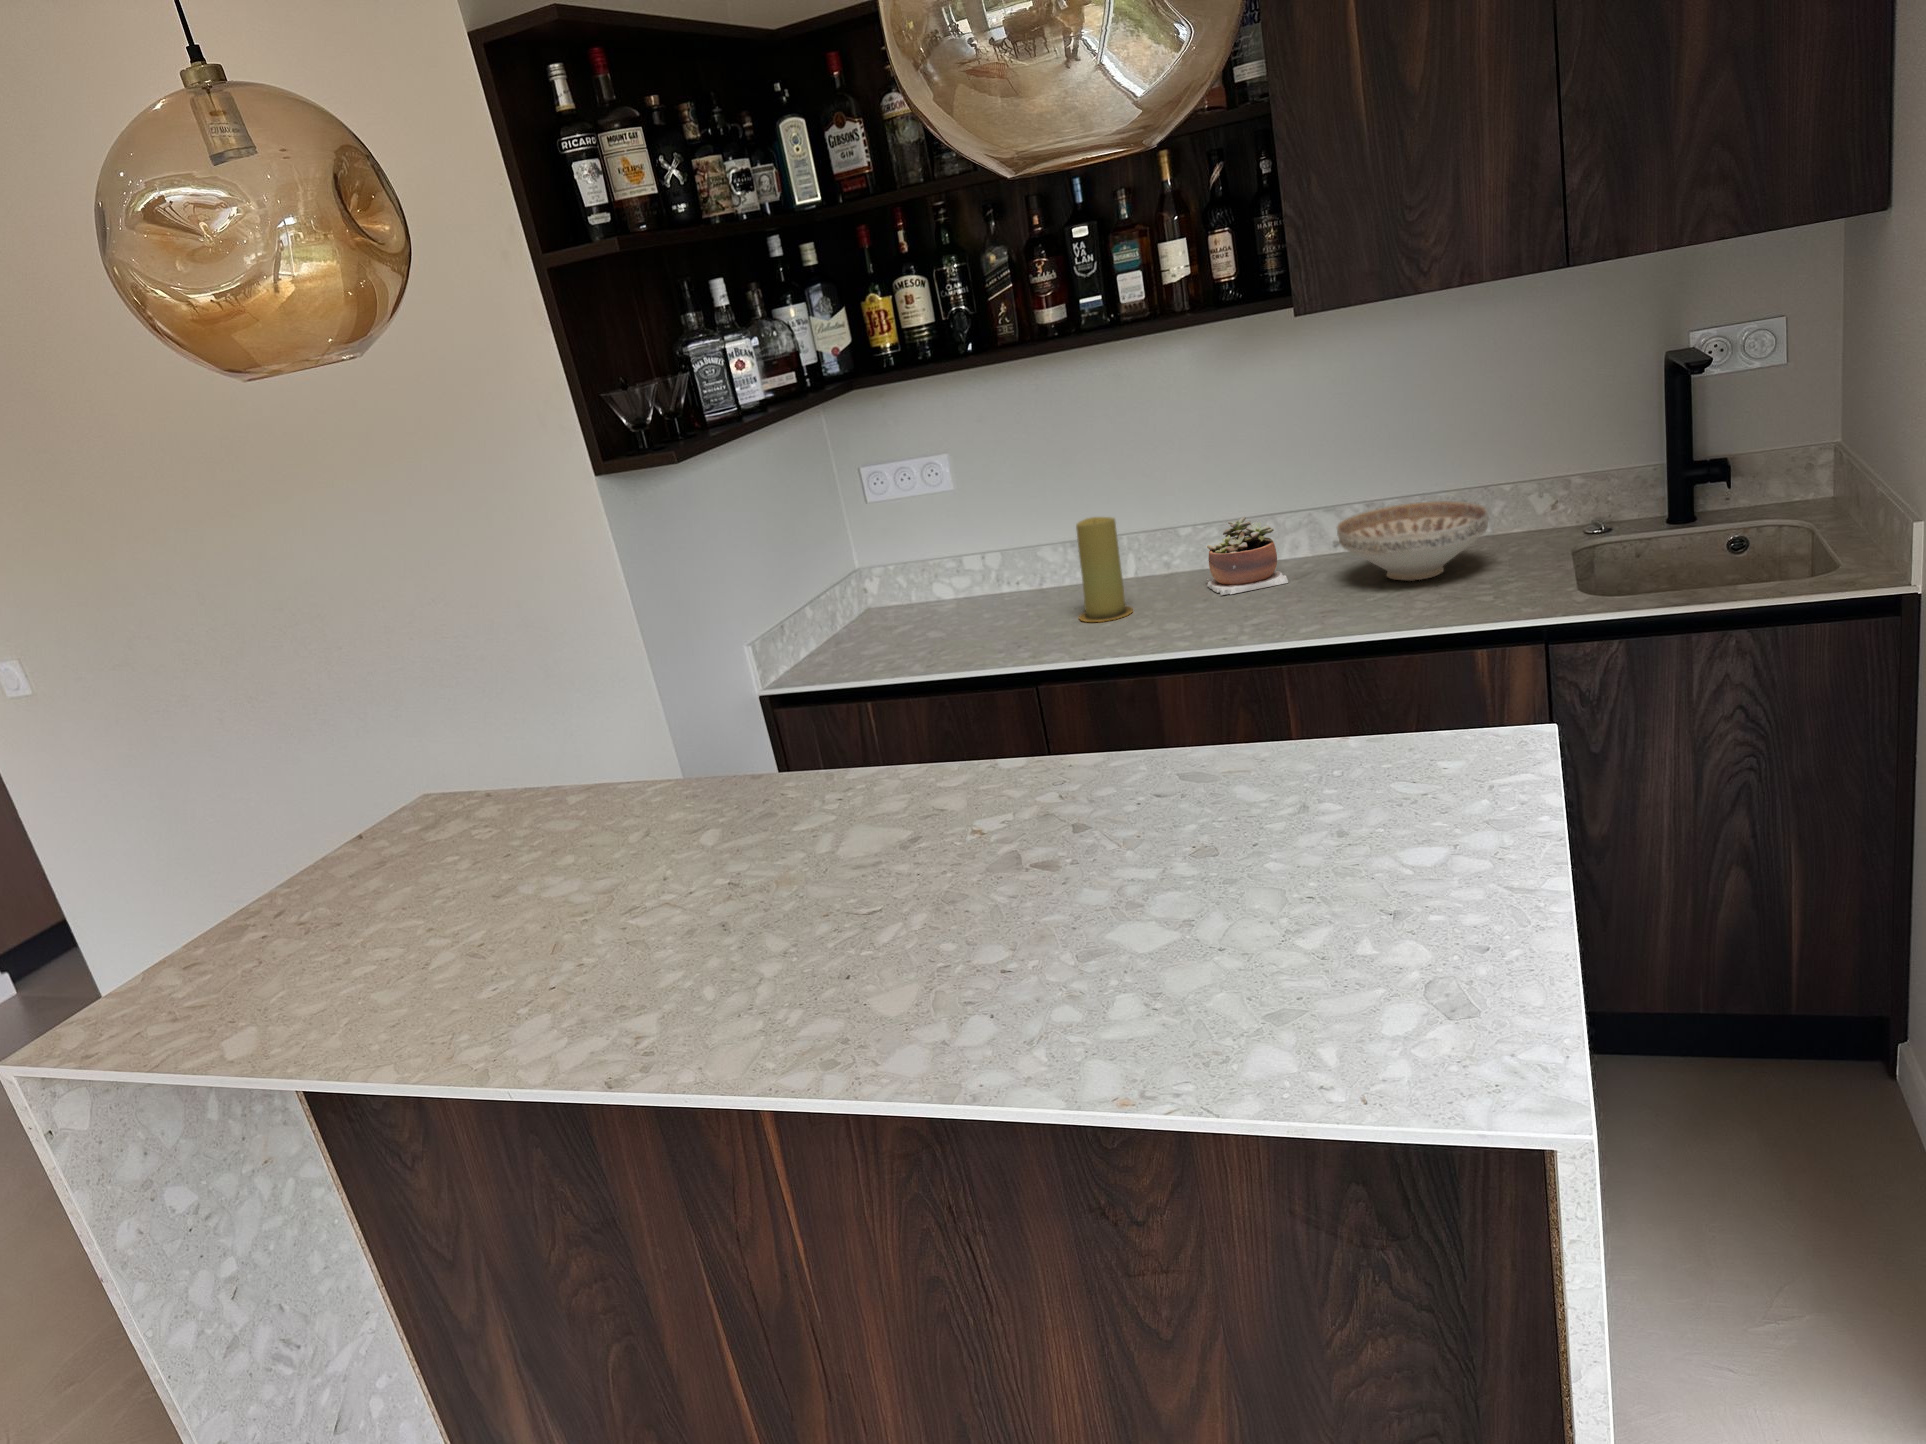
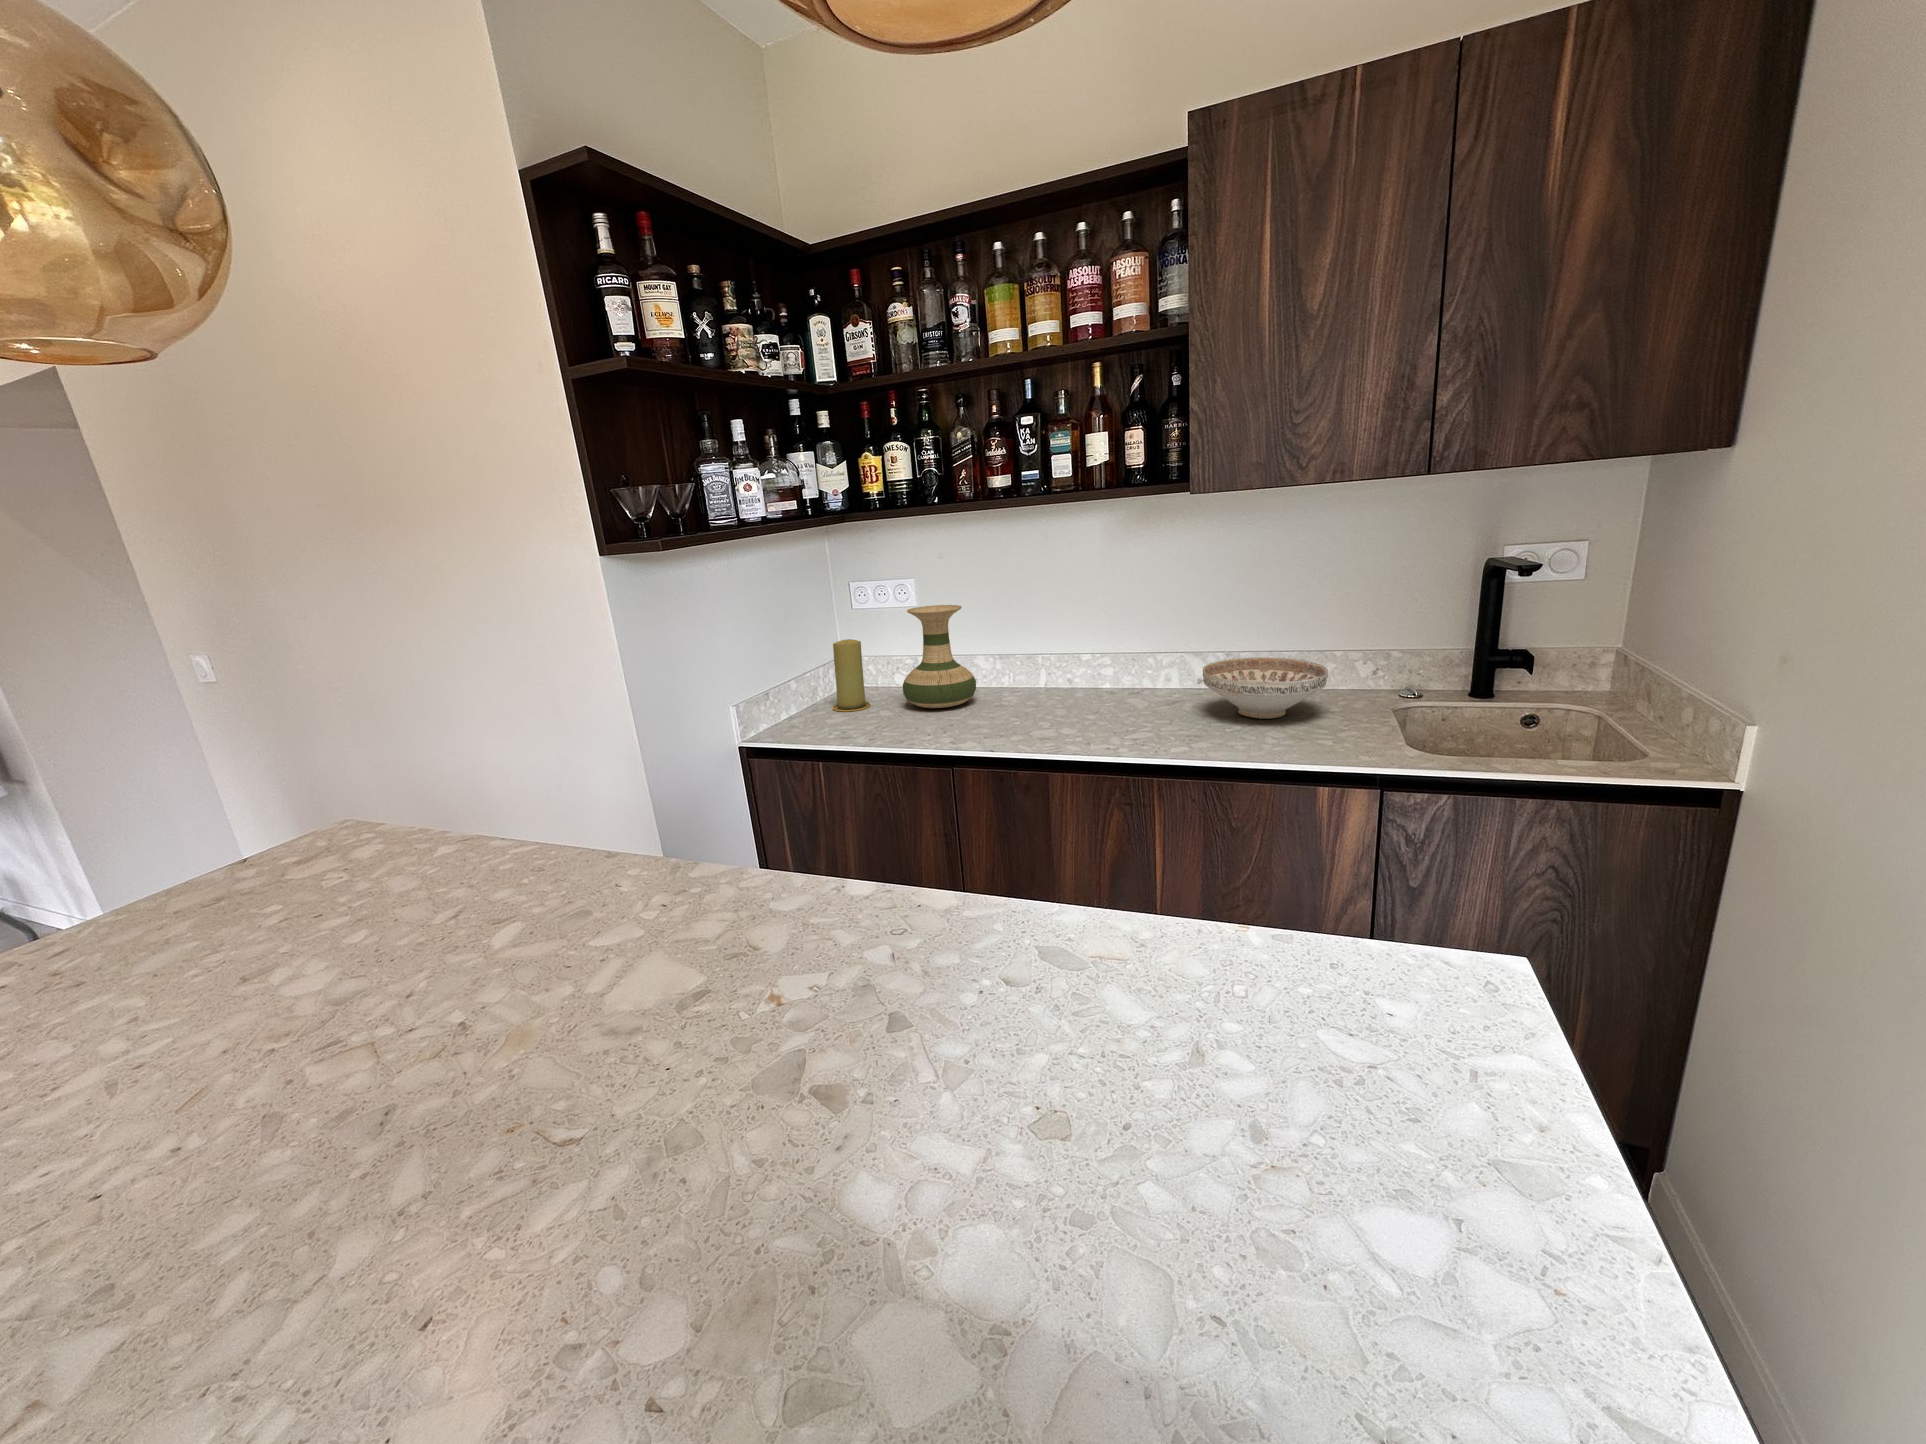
vase: none [946,479,1048,619] -> present [903,605,976,708]
candle: present [1076,517,1133,622] -> present [833,639,871,711]
succulent plant: present [1206,517,1289,595] -> none [1095,653,1160,712]

